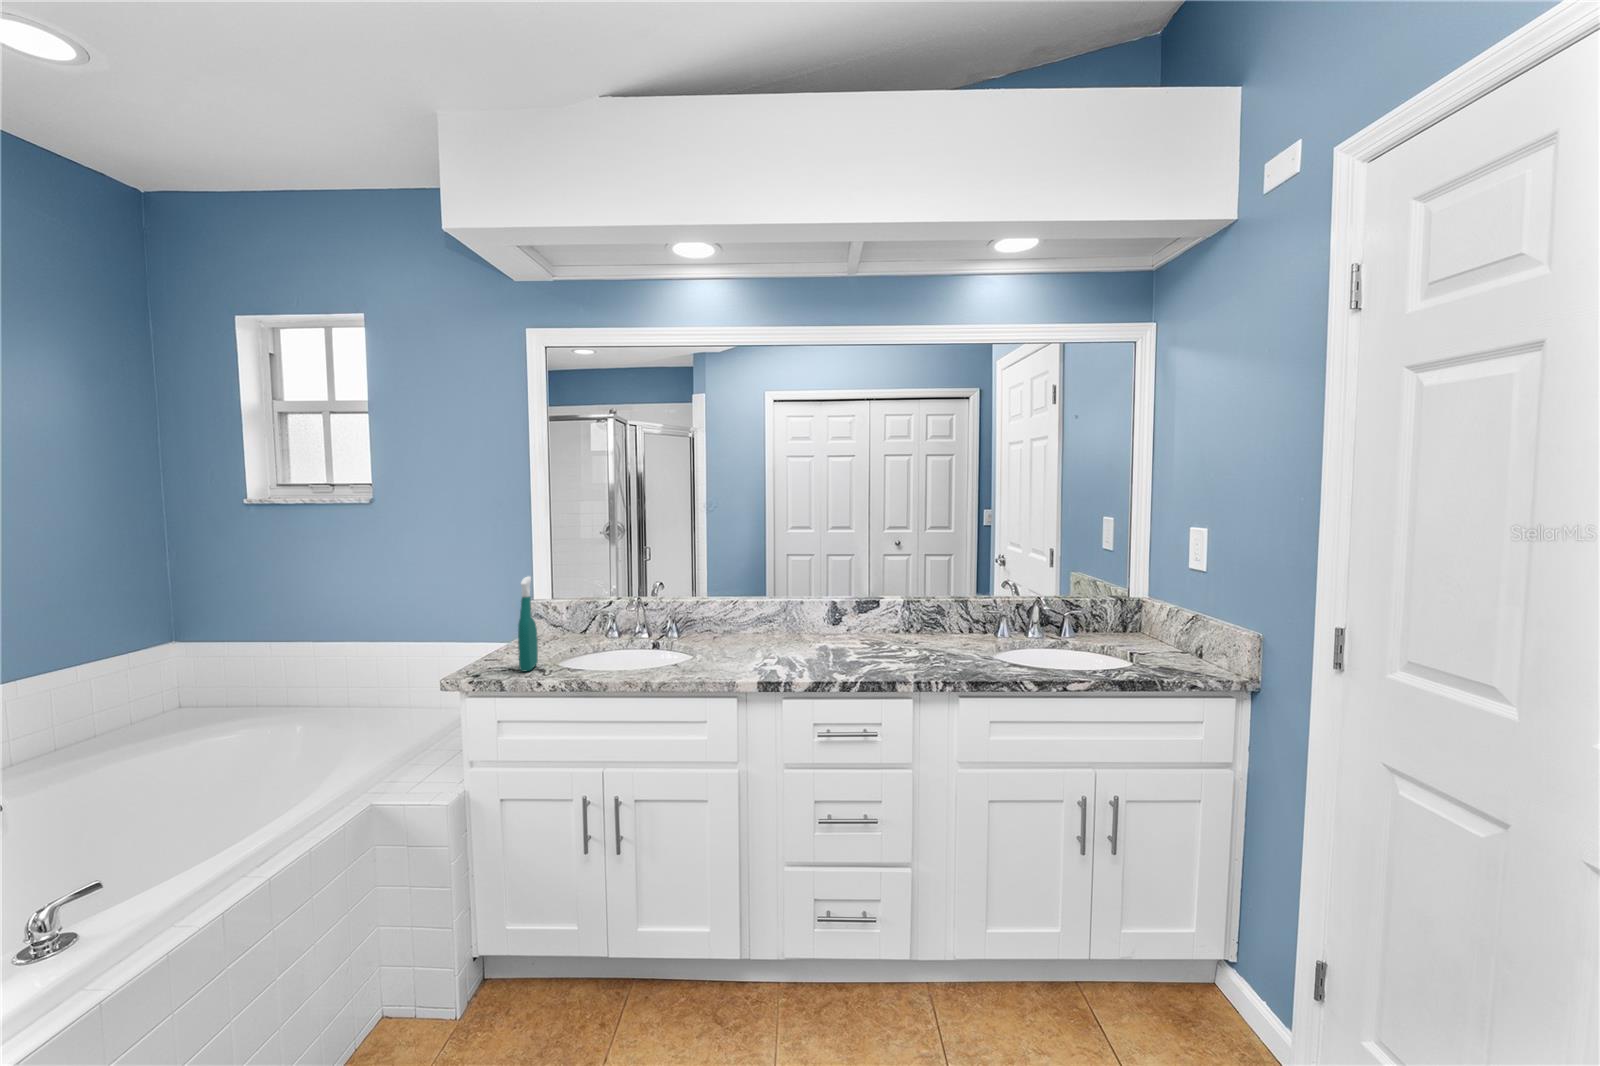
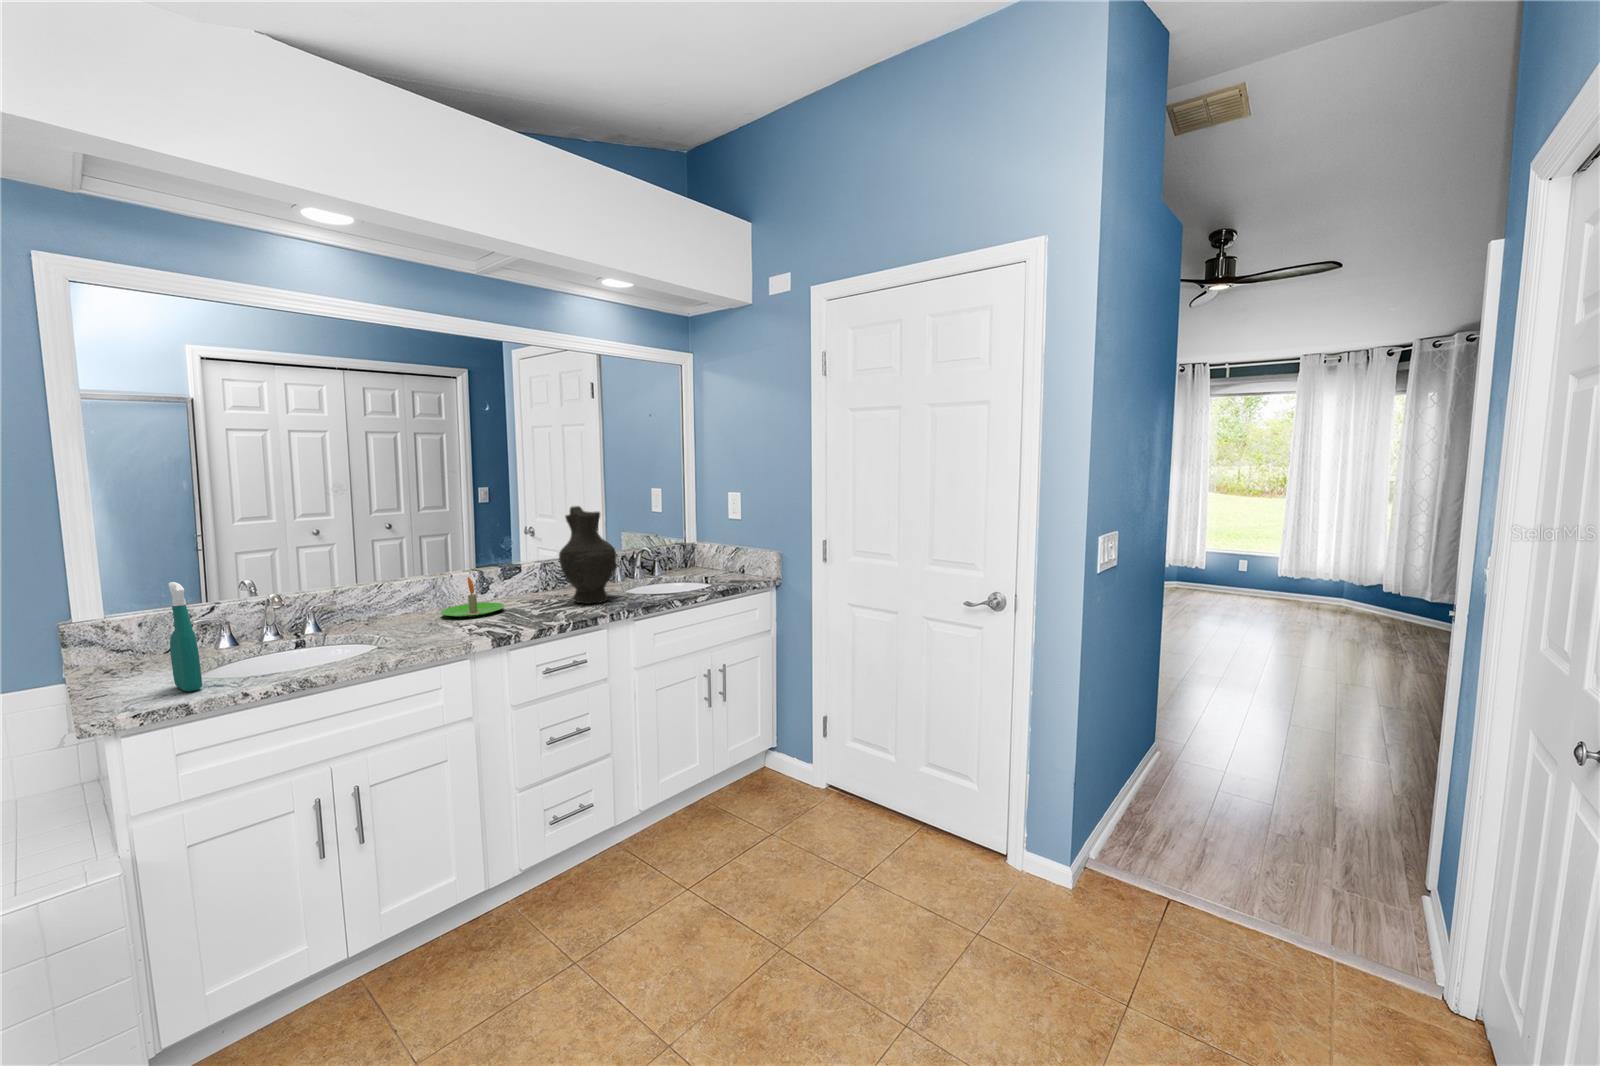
decorative vase: none [892,530,965,662] -> present [559,506,617,604]
candle: none [771,603,837,651] -> present [440,577,505,617]

